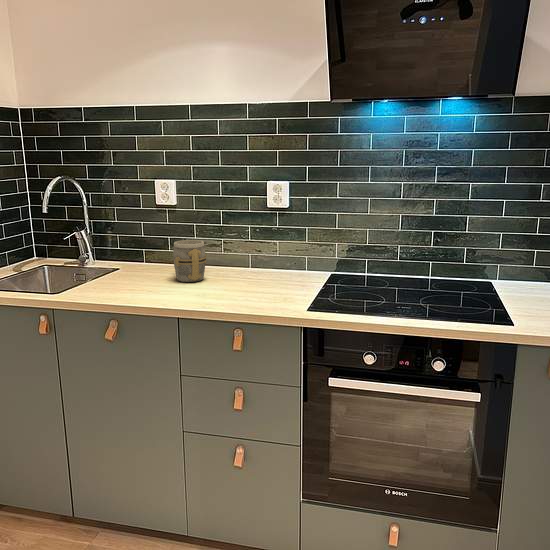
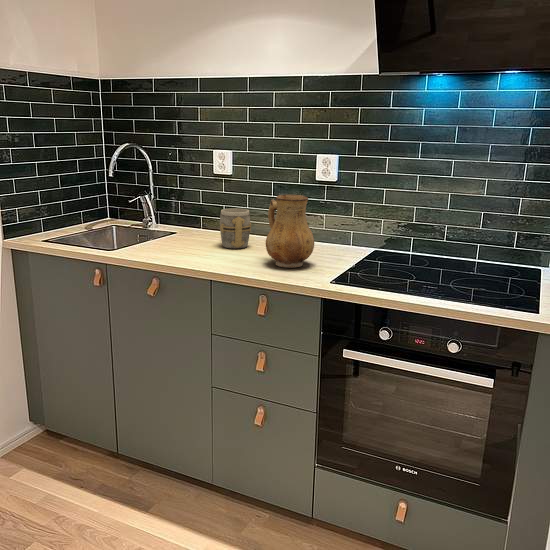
ceramic pitcher: none [231,223,282,298] -> present [266,195,314,268]

